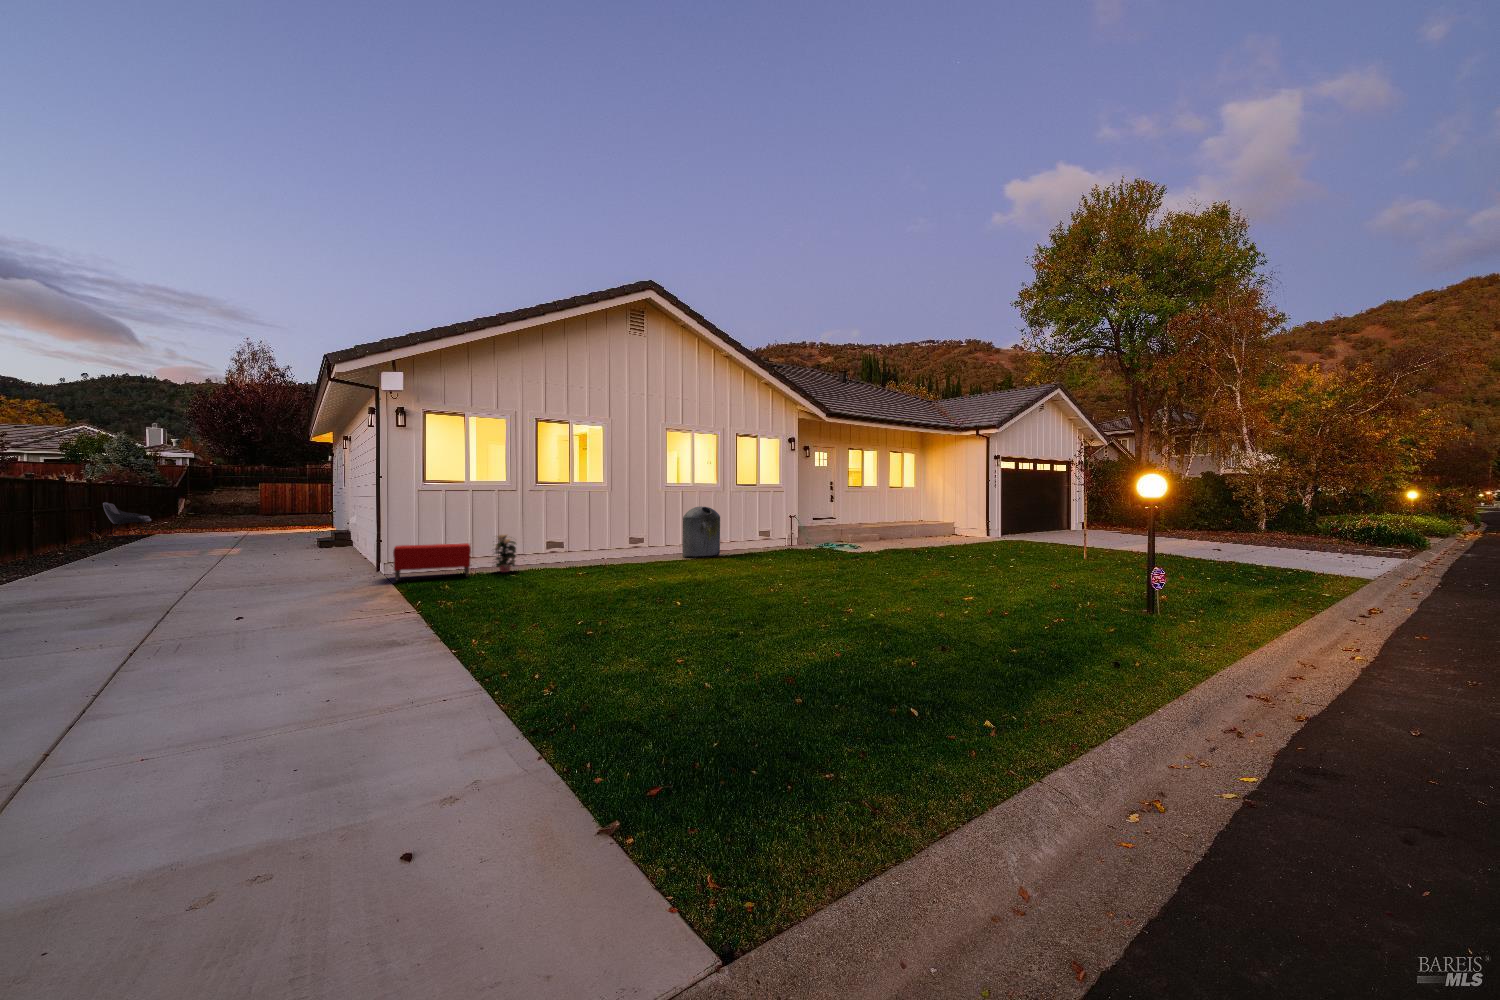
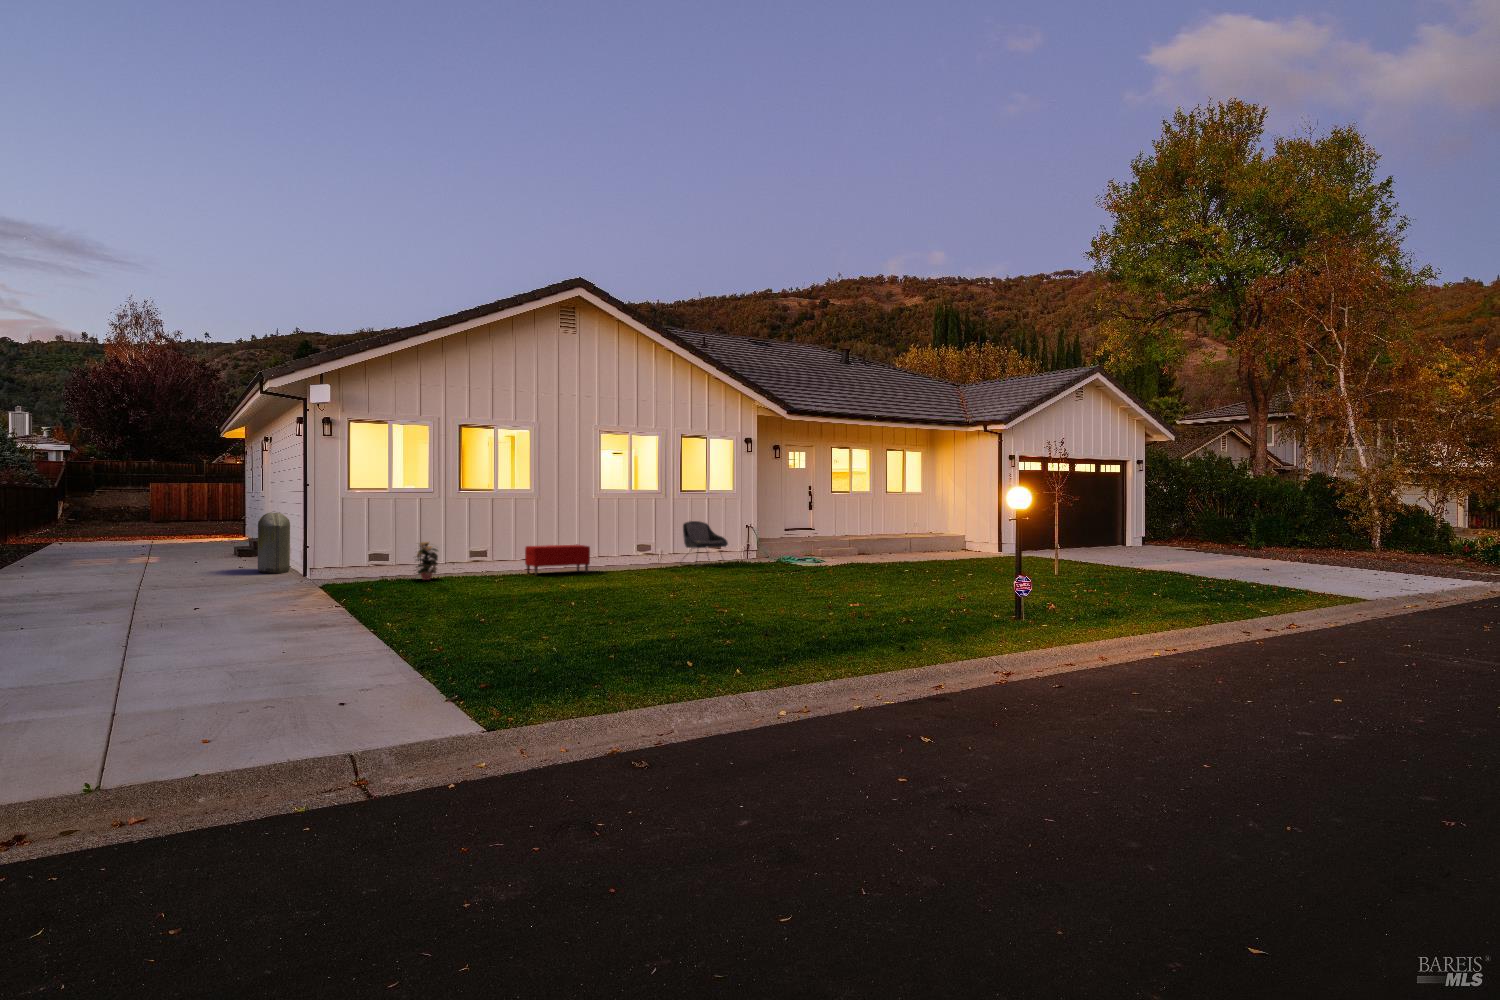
lounge chair: present [103,503,151,539] -> present [683,521,728,565]
trash can: present [682,506,720,558] -> present [258,512,290,574]
bench: present [393,543,471,580] -> present [525,545,590,575]

